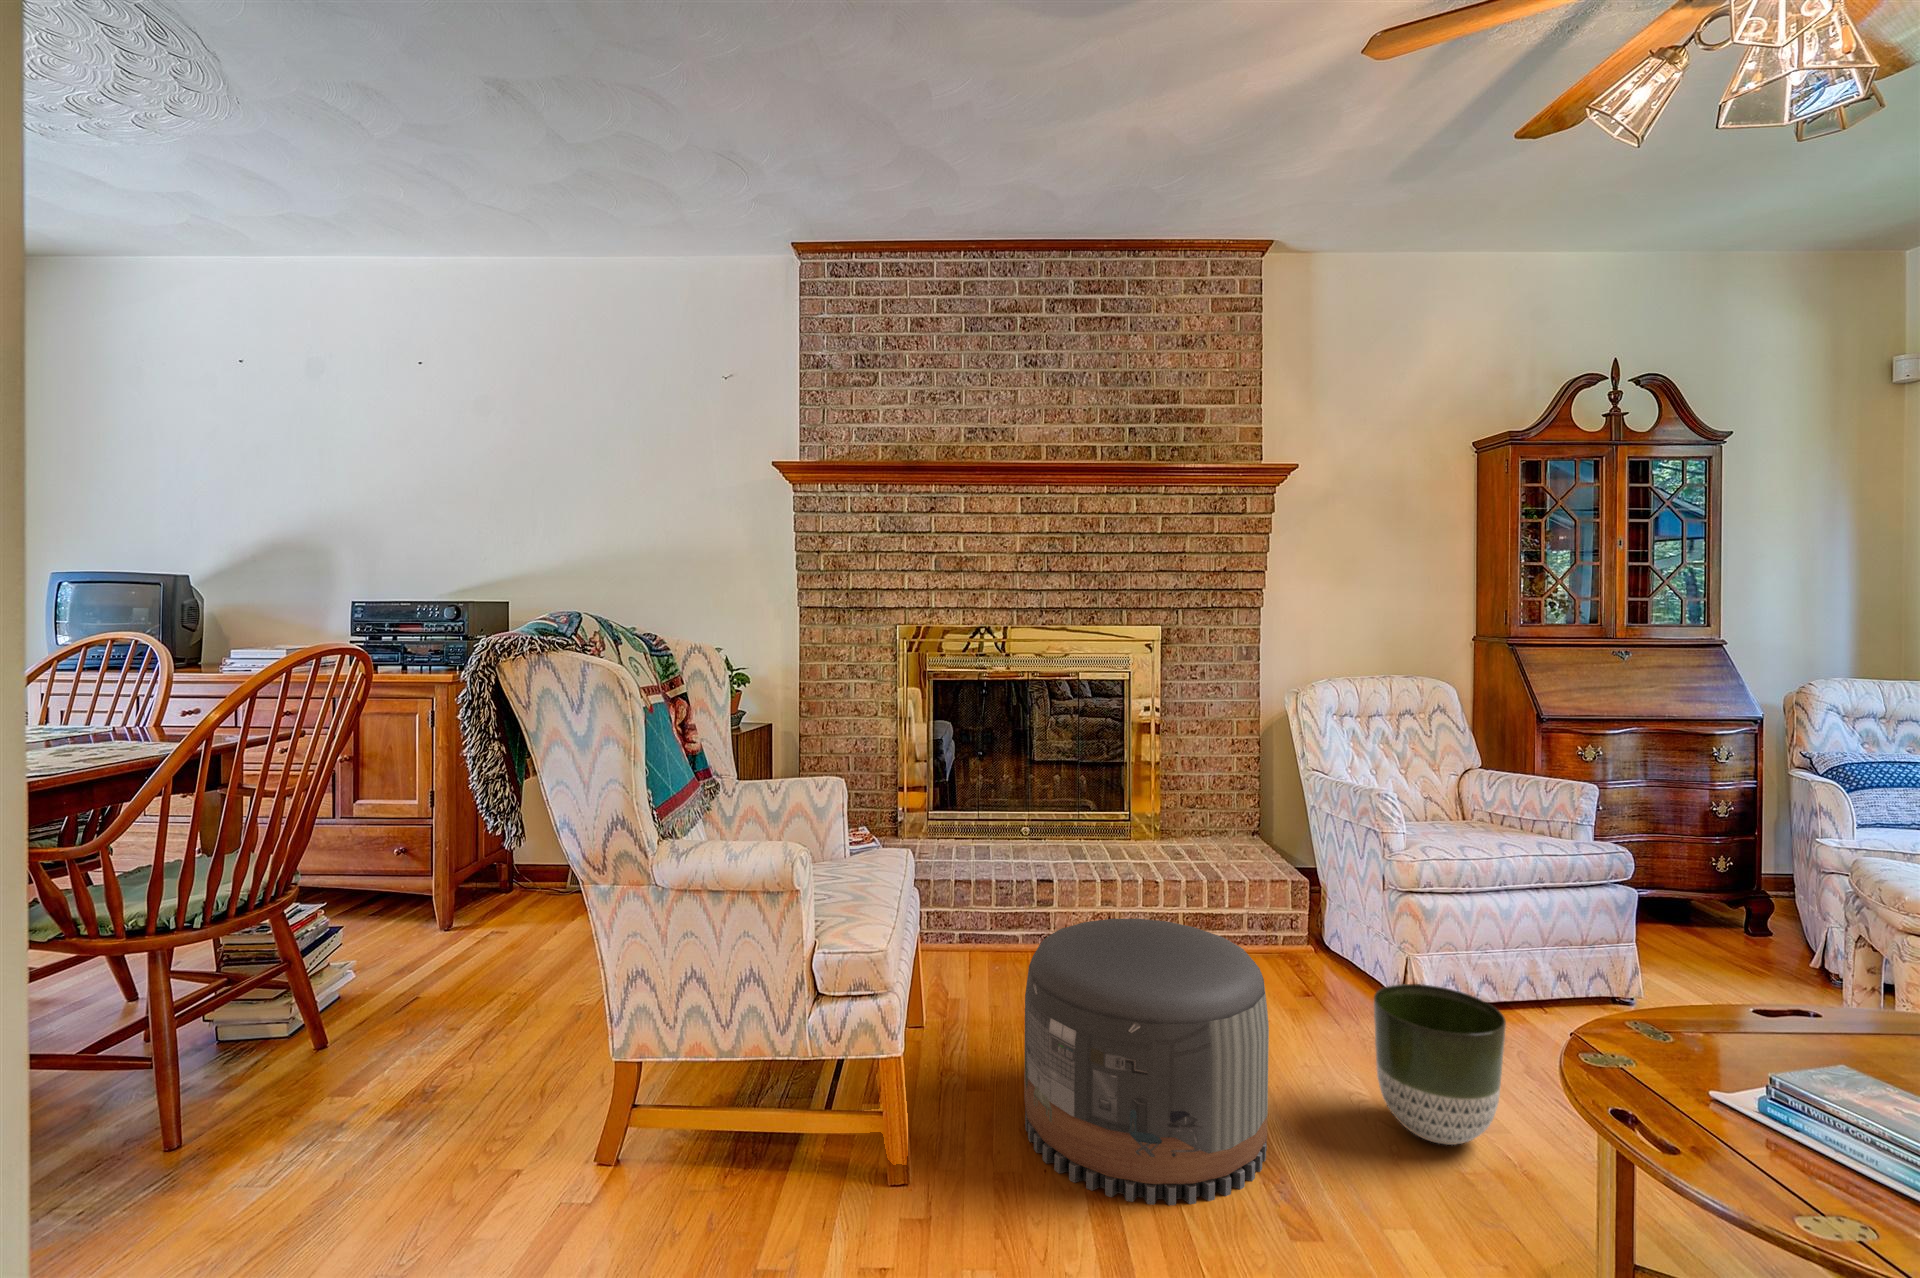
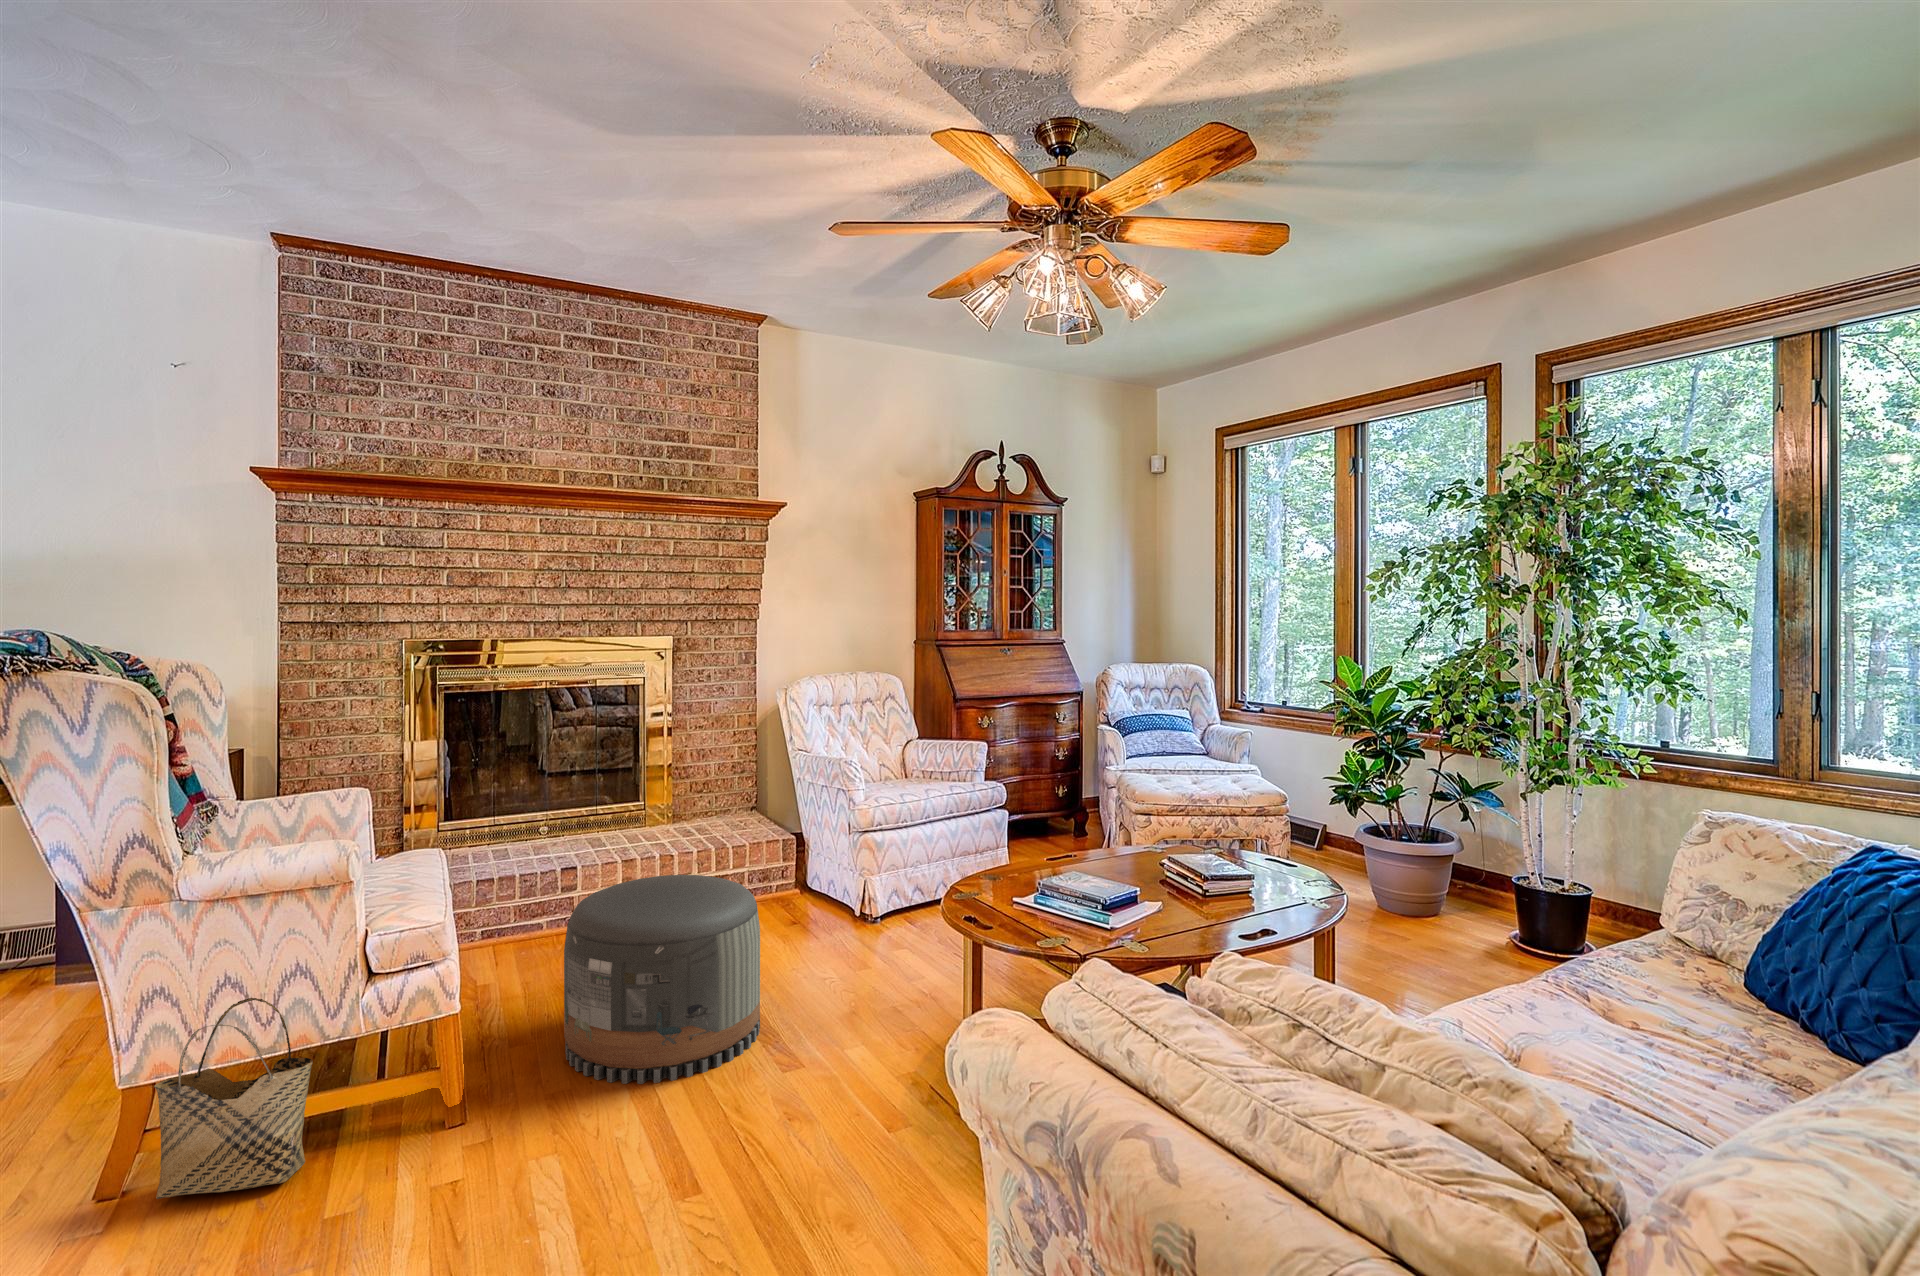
planter: present [1374,984,1506,1145] -> none [834,892,915,997]
woven basket: none [627,998,762,1215] -> present [154,998,313,1199]

